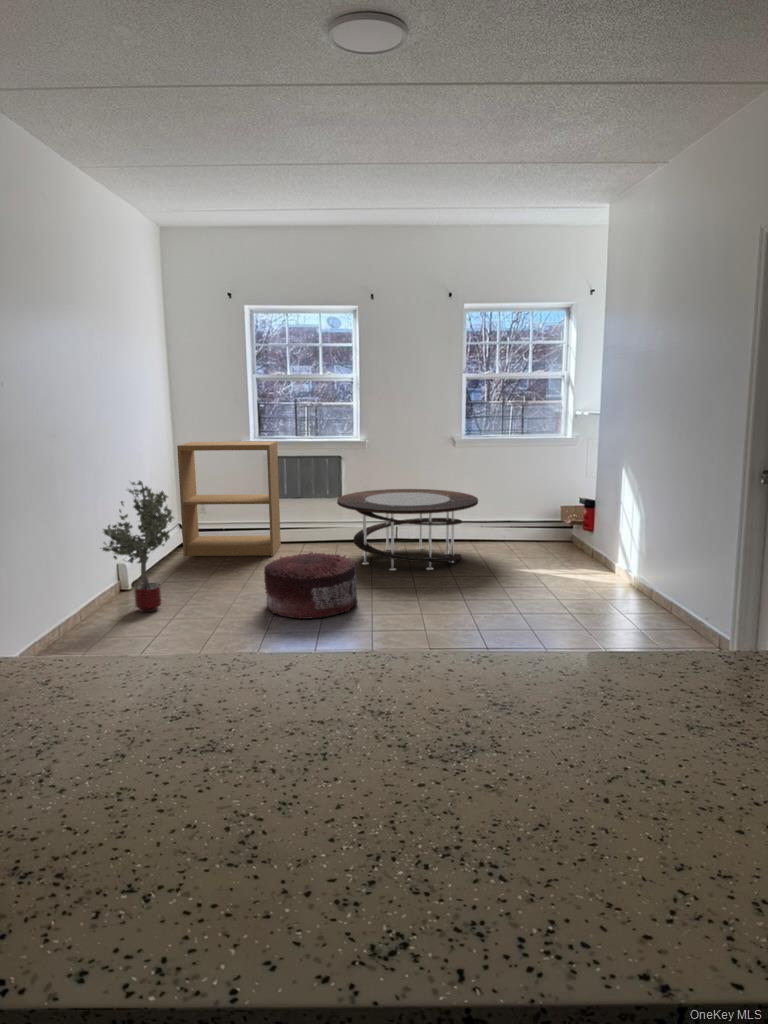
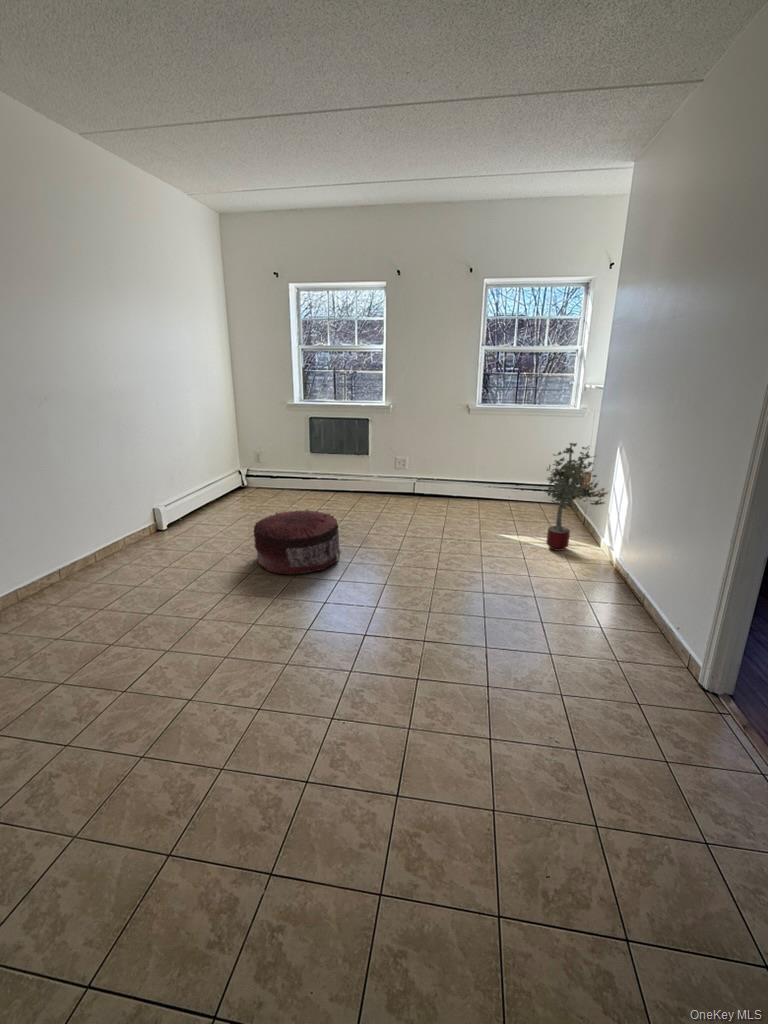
bookshelf: present [177,441,281,556] -> none [227,403,317,503]
potted tree: present [102,480,173,612] -> present [546,443,607,551]
coffee table: present [337,489,478,571] -> none [352,451,478,528]

